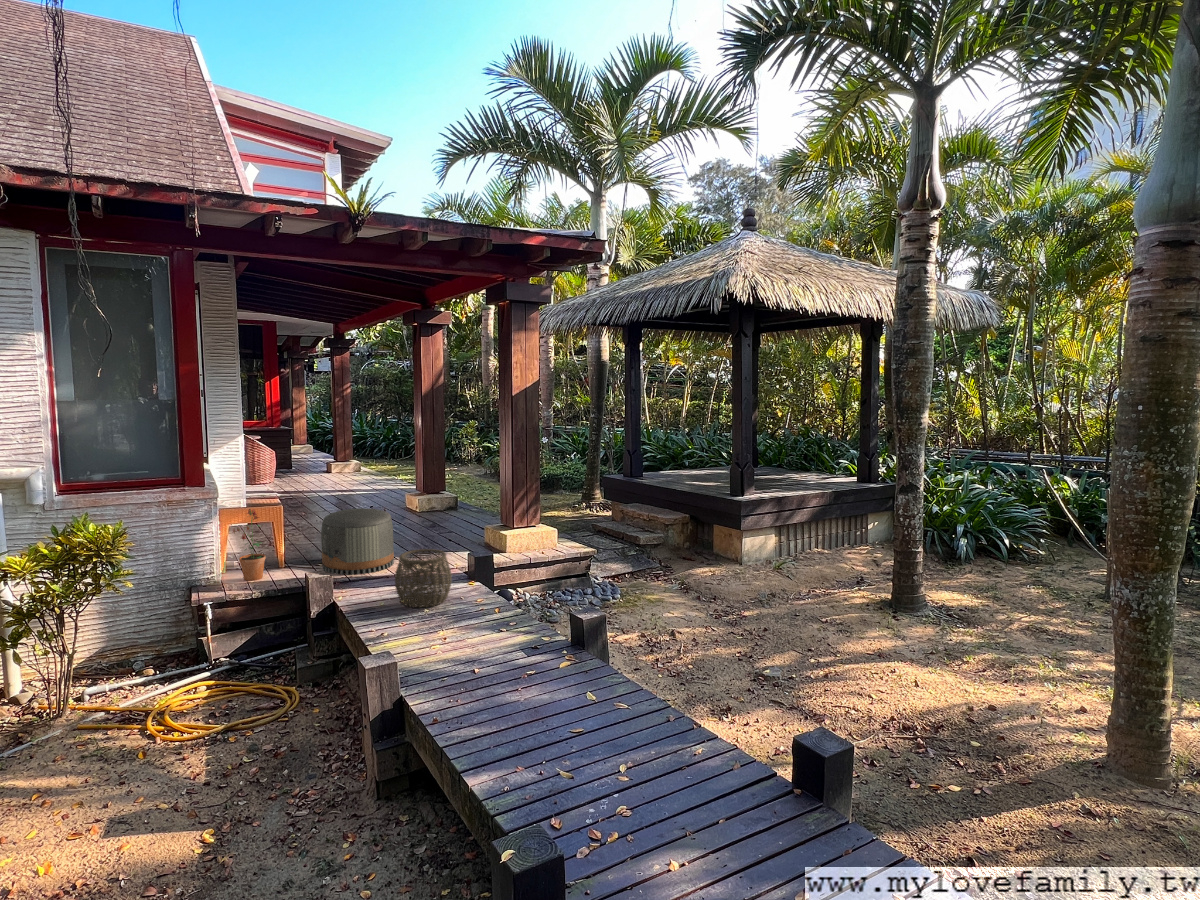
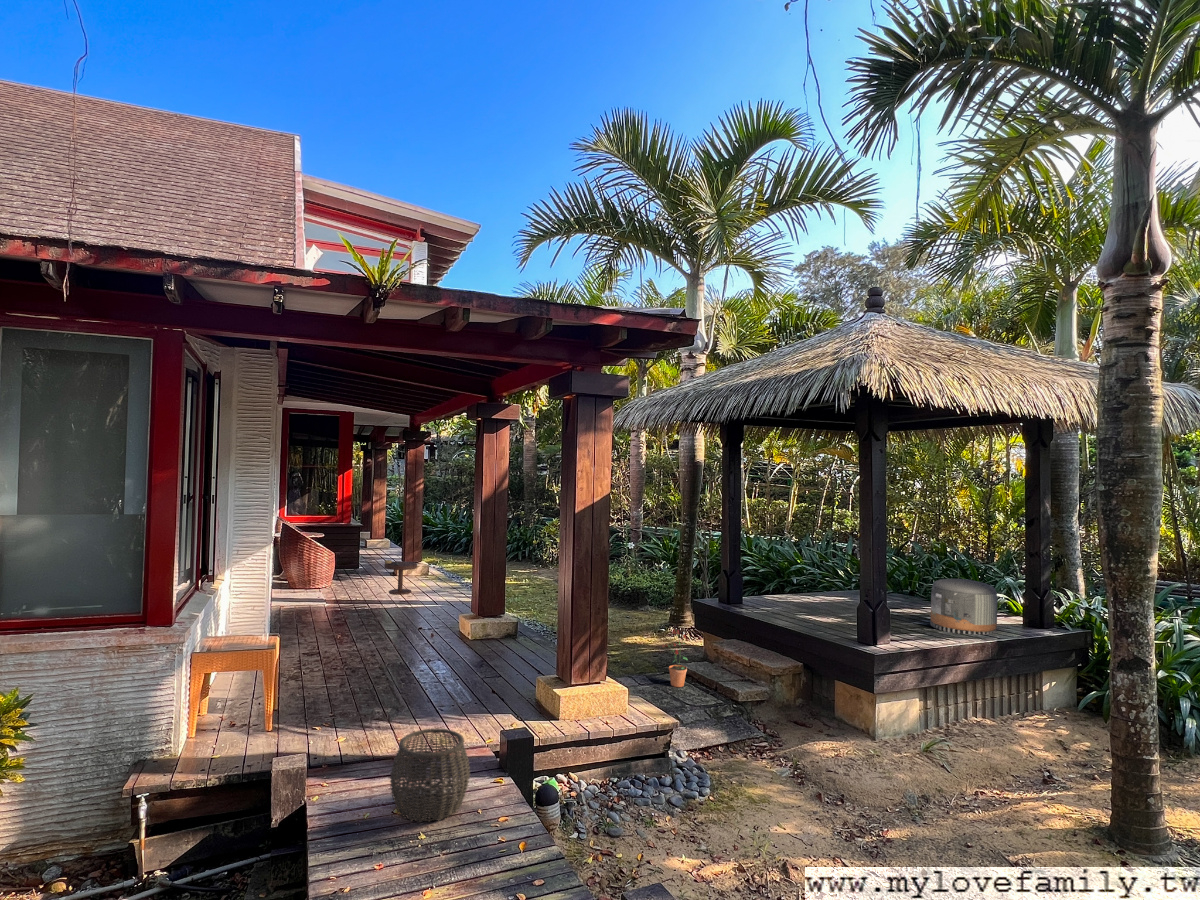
side table: none [333,452,363,504] -> present [384,560,417,595]
pouf: present [321,508,394,575] -> present [930,579,998,634]
potted plant: present [233,509,266,581] -> present [662,629,688,687]

